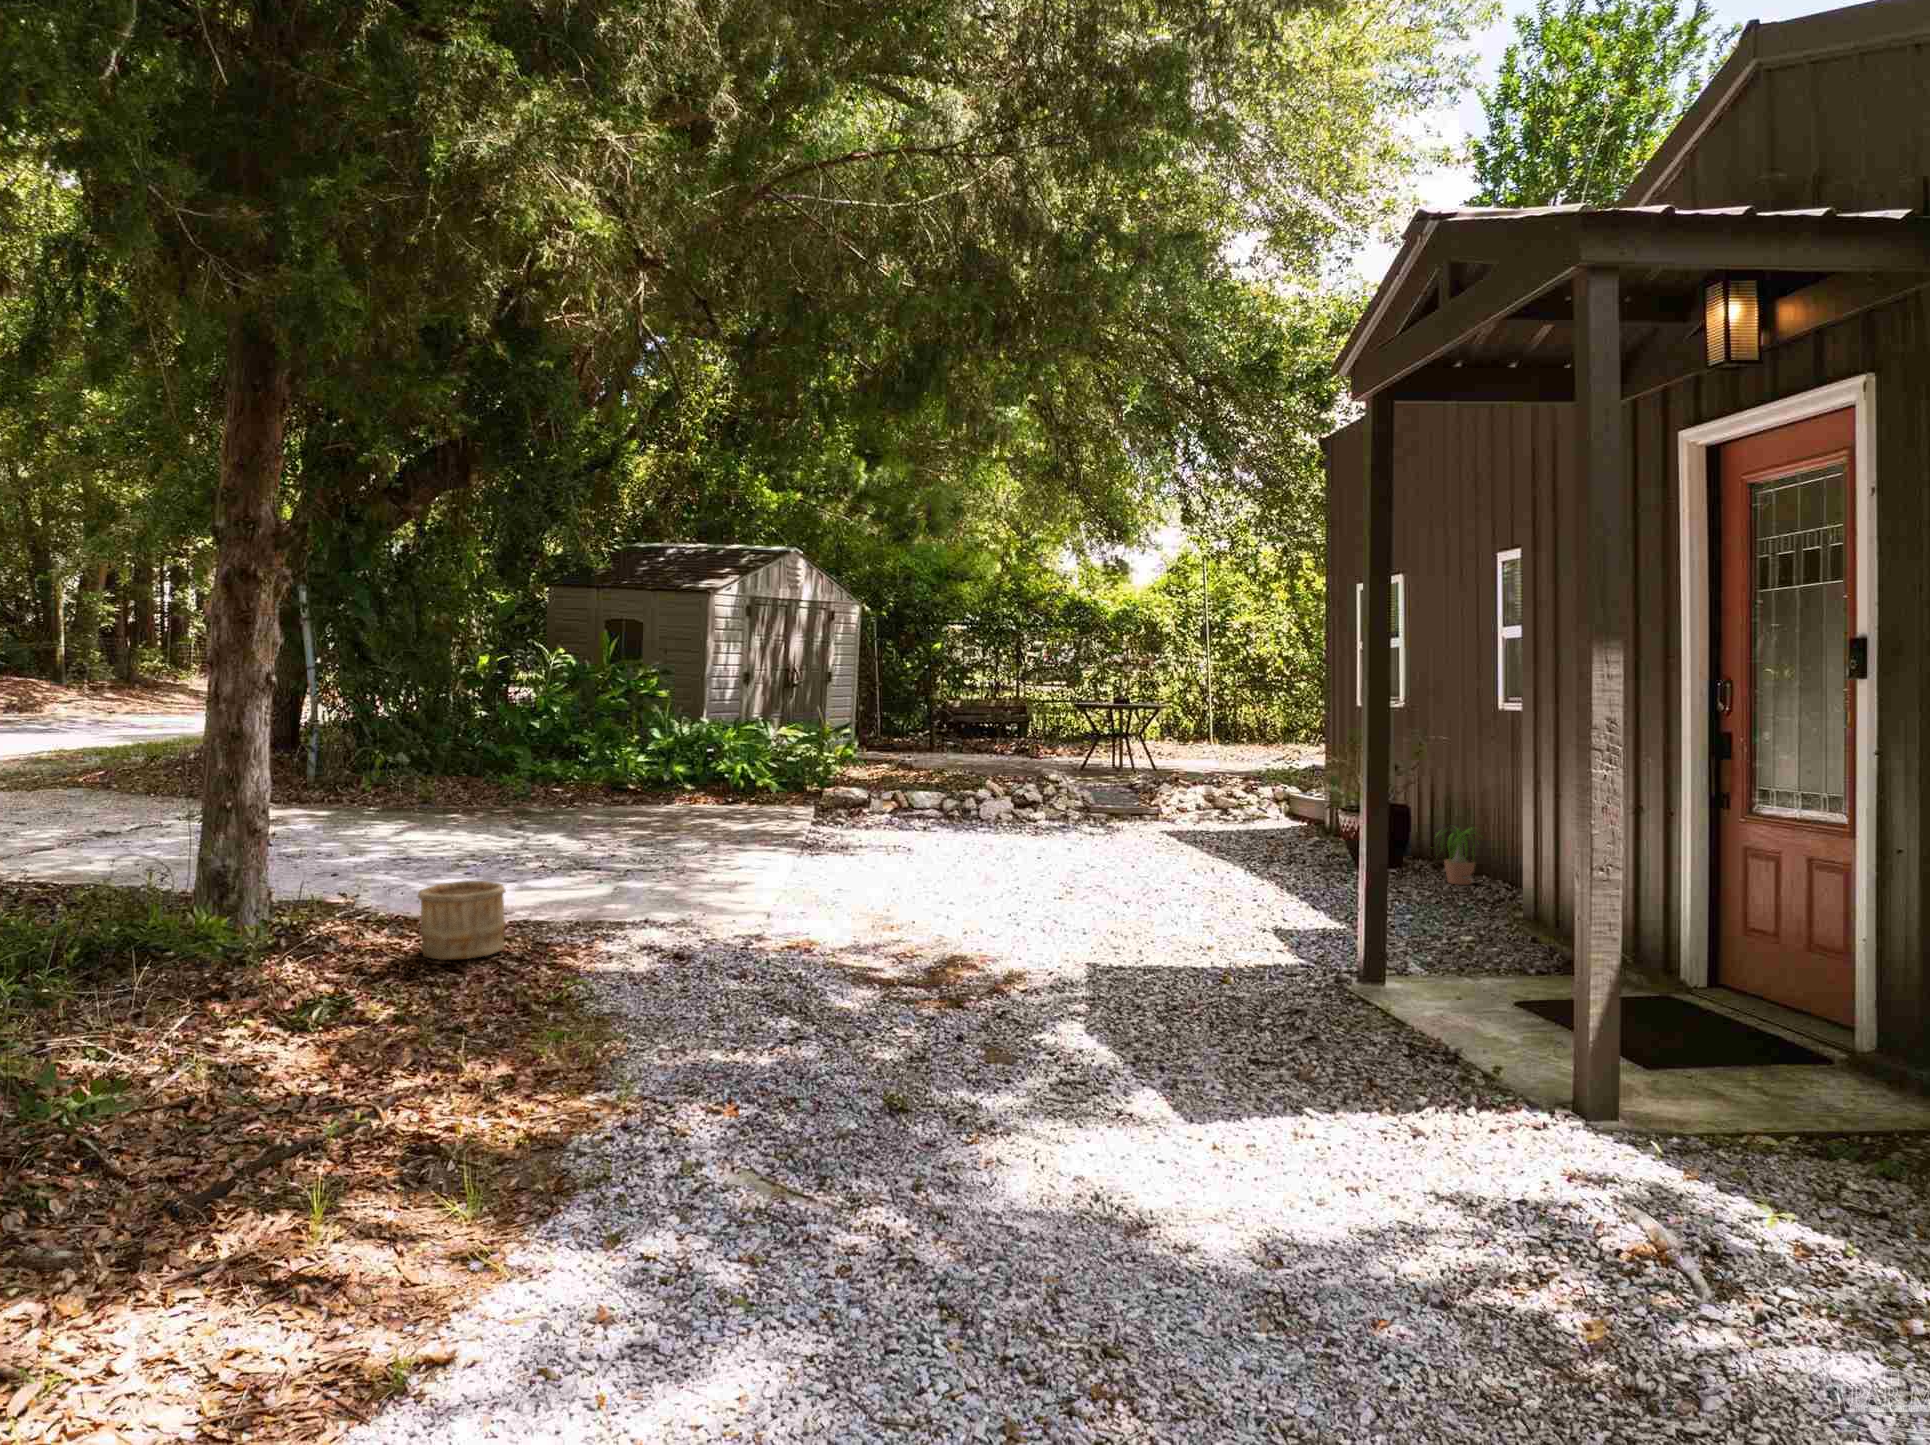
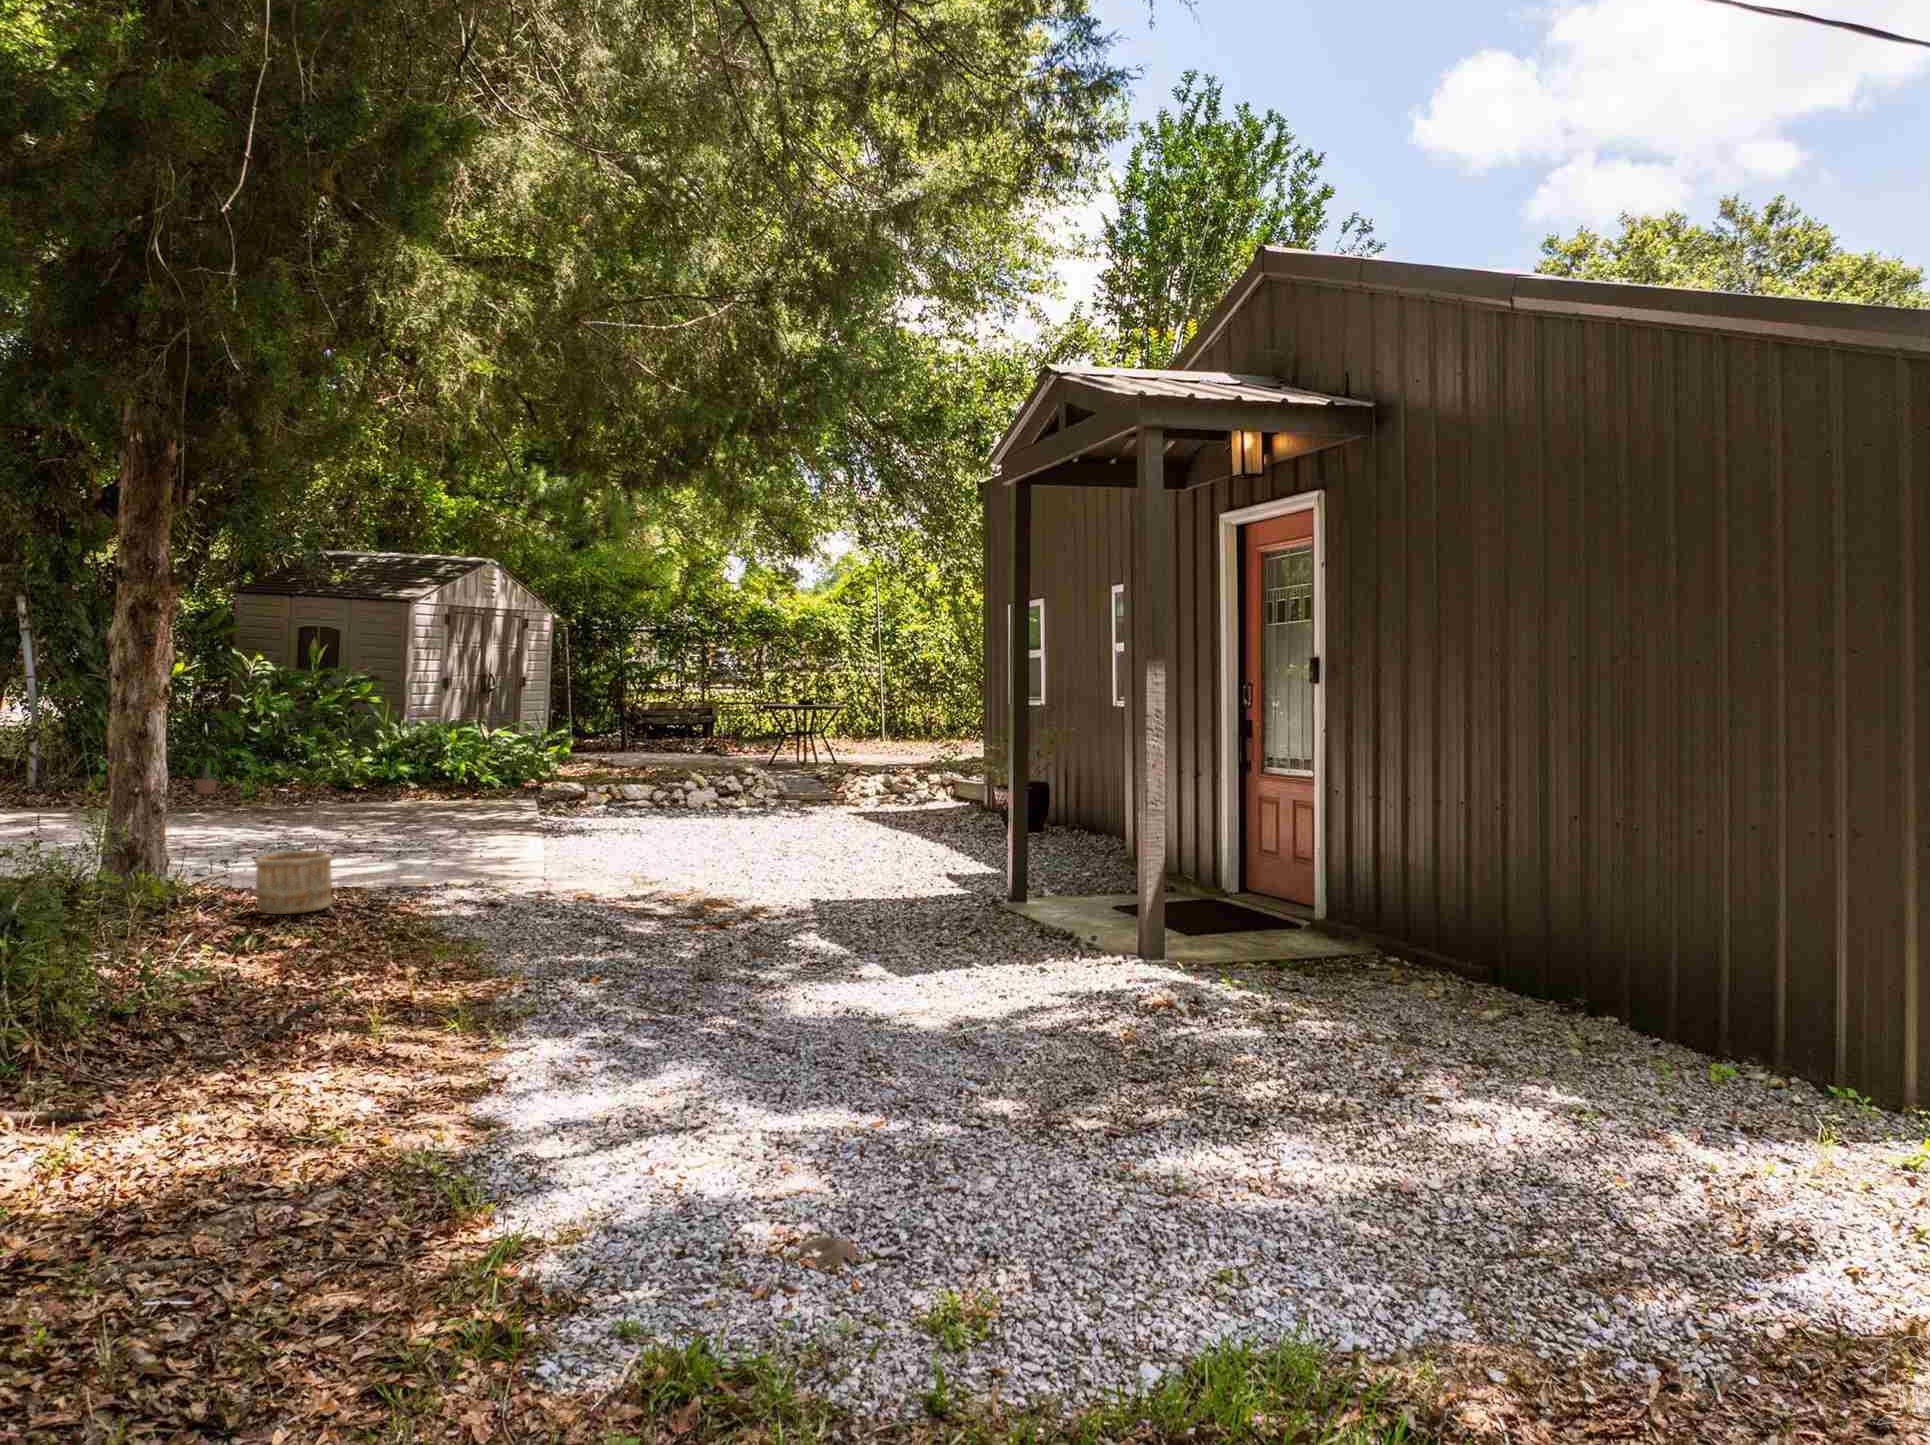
potted plant: present [1436,827,1479,885] -> present [188,758,218,794]

